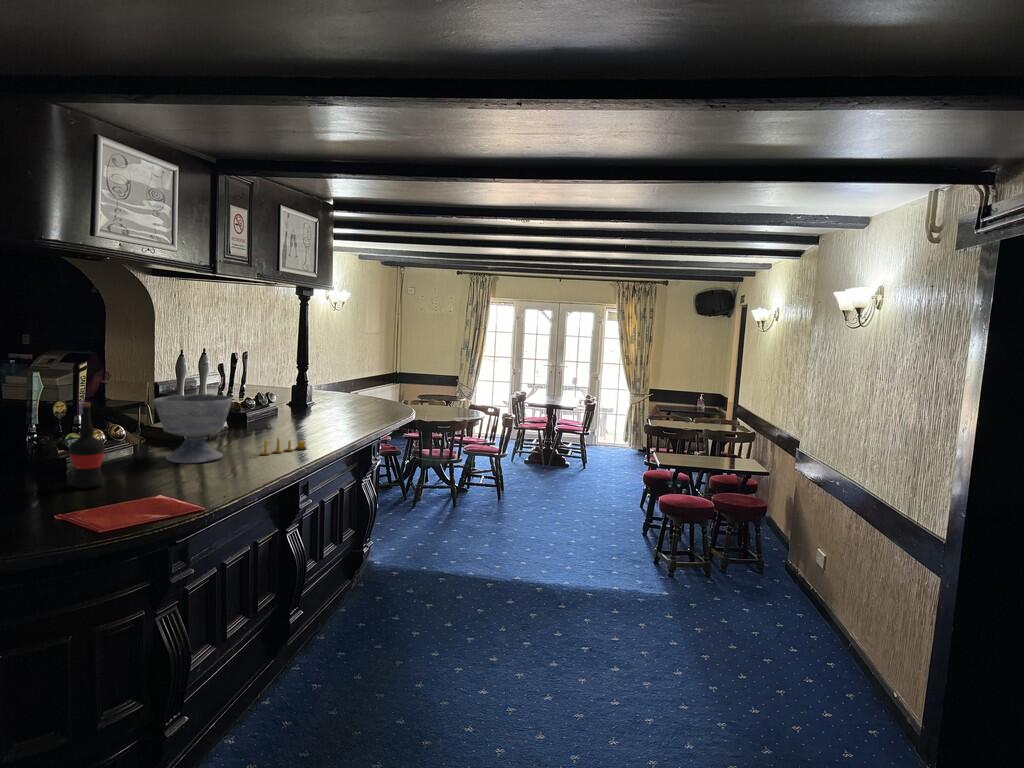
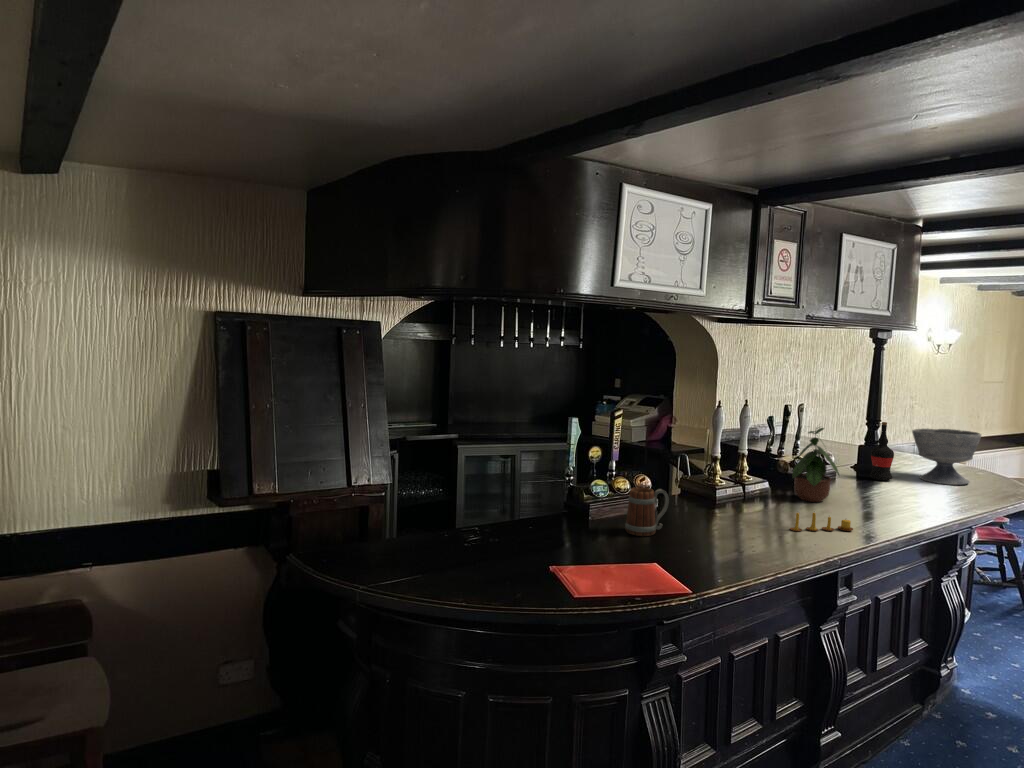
potted plant: none [245,365,290,433] -> present [792,428,839,502]
bowl: present [154,394,232,463] -> present [912,428,981,485]
wine bottle: present [69,402,104,488] -> present [869,422,894,480]
beer mug: none [112,433,155,479] -> present [625,487,669,536]

